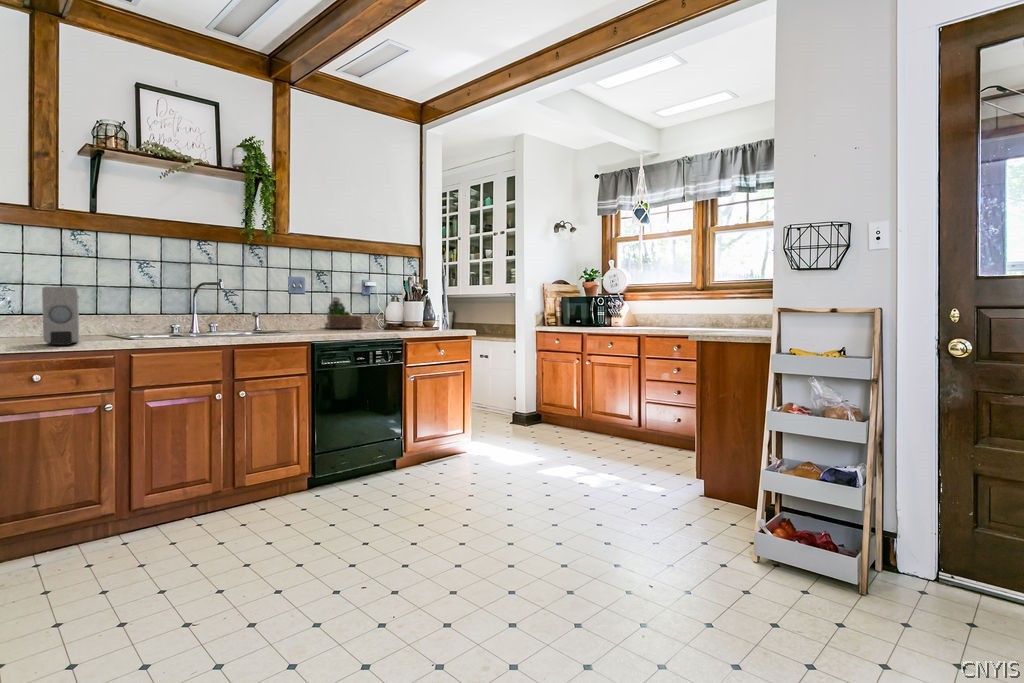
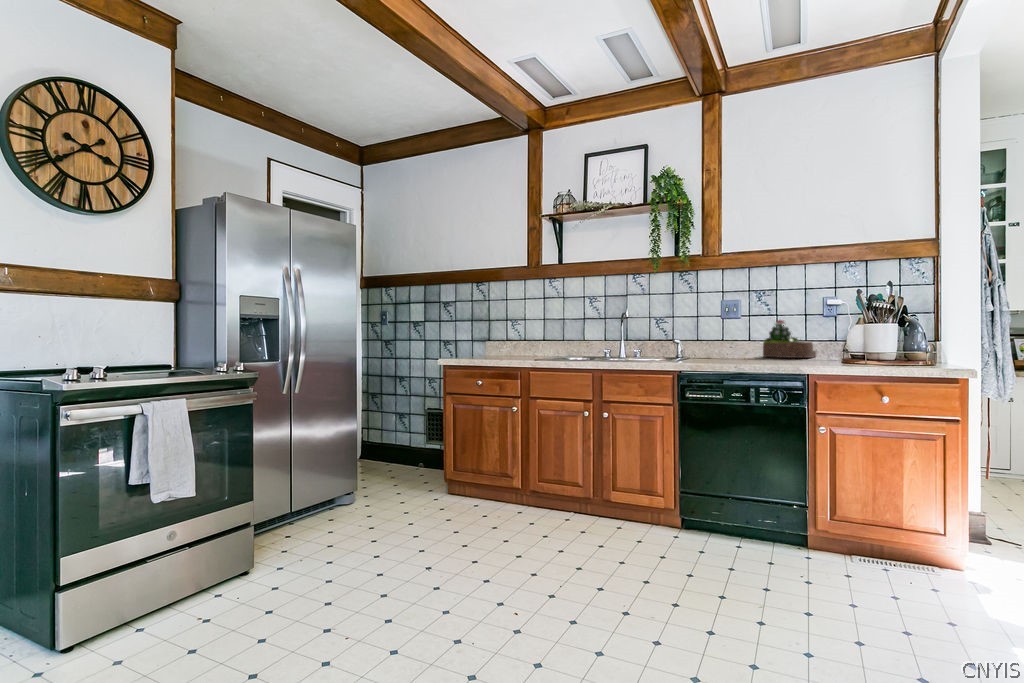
soap dispenser: present [42,286,79,345] -> none [479,324,509,363]

